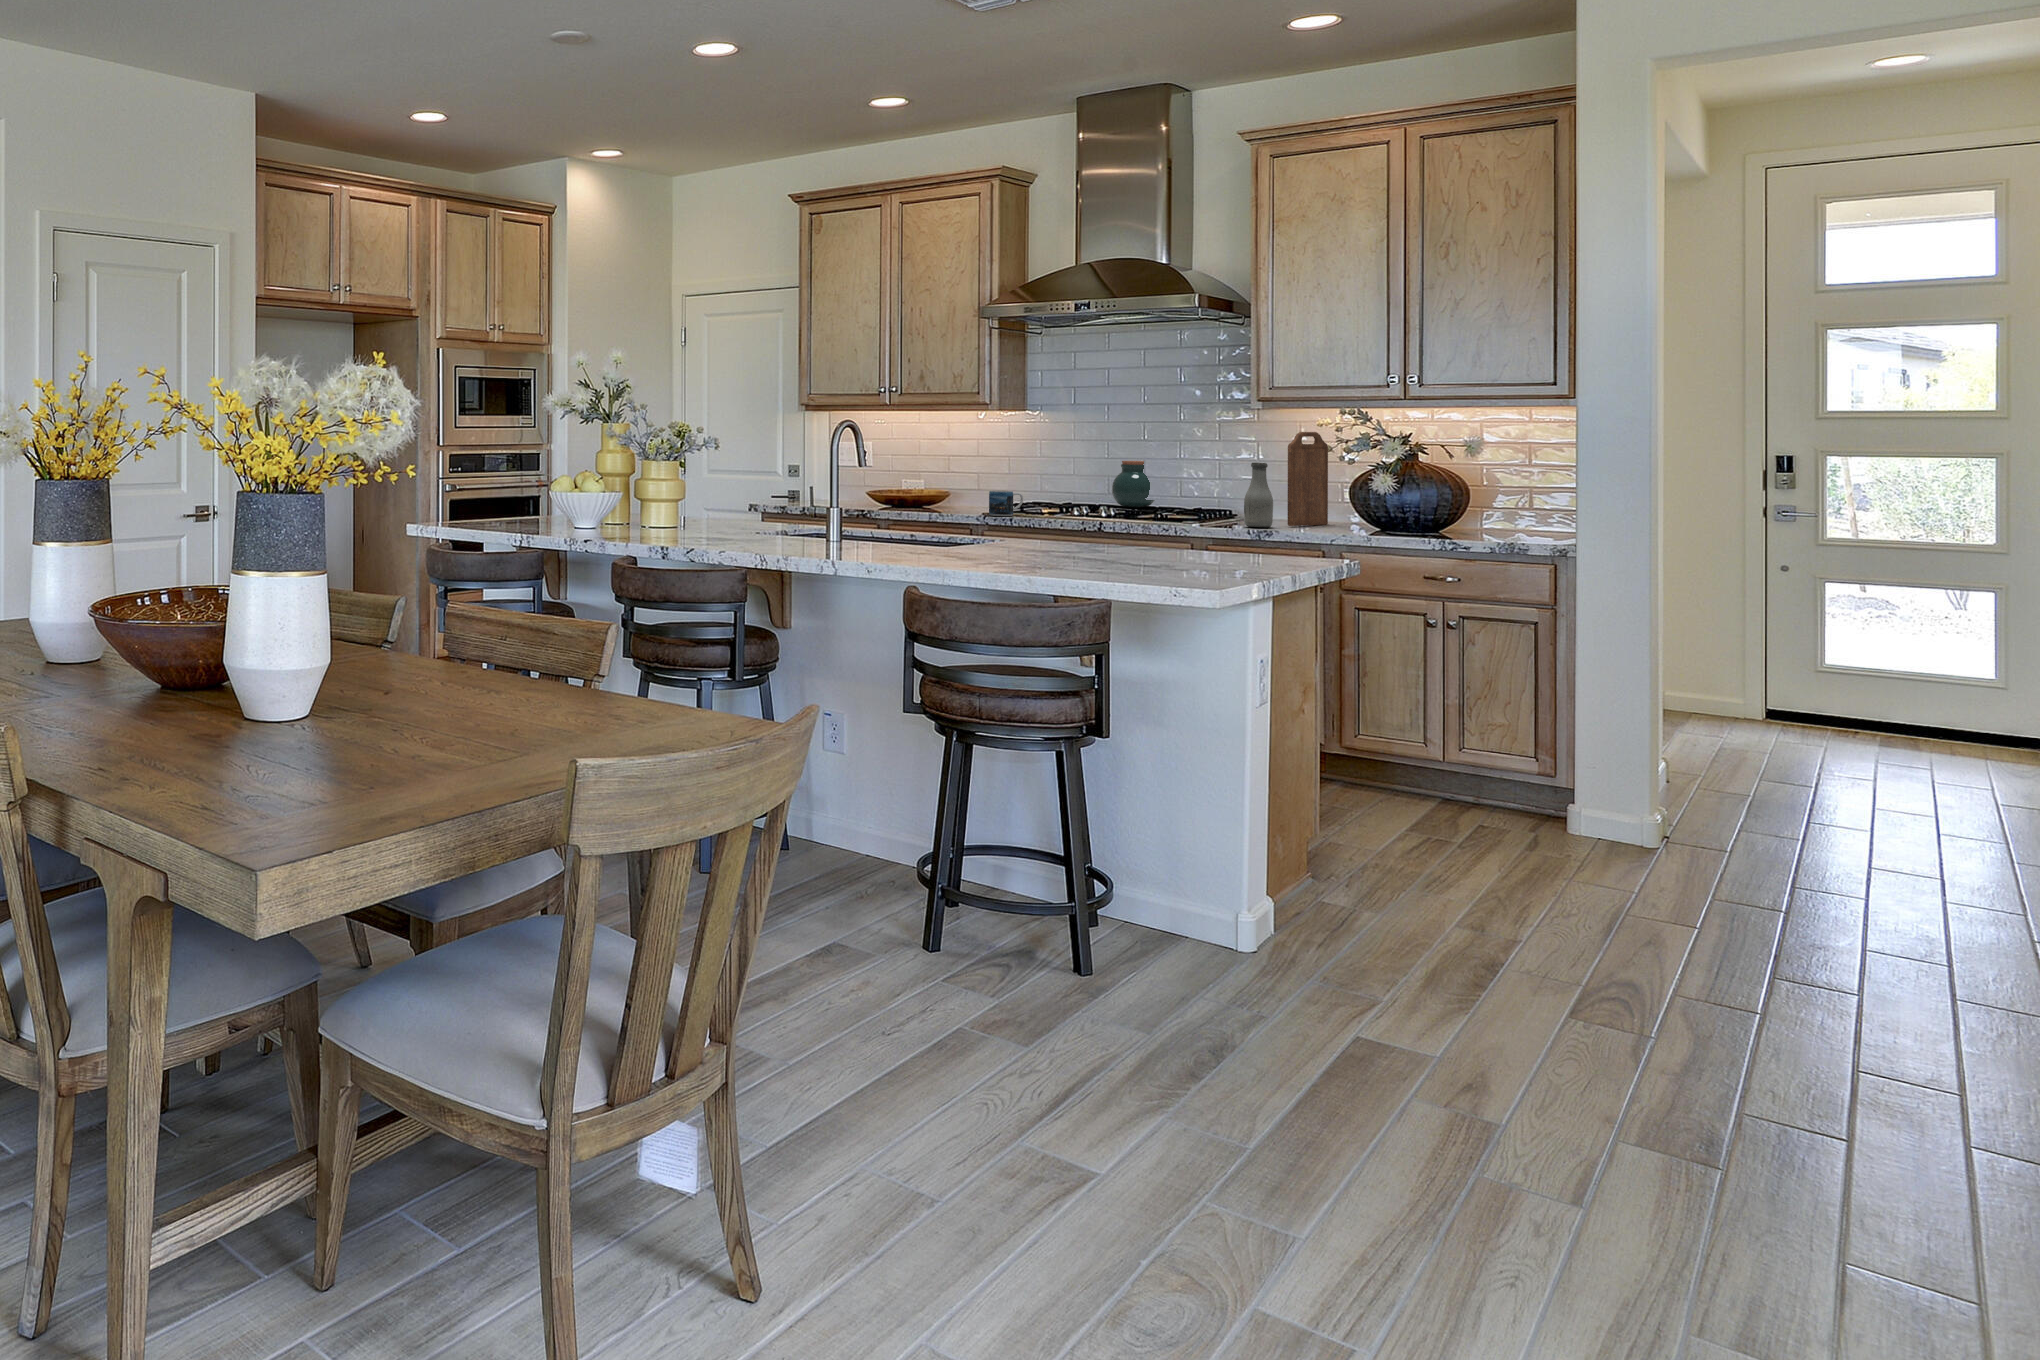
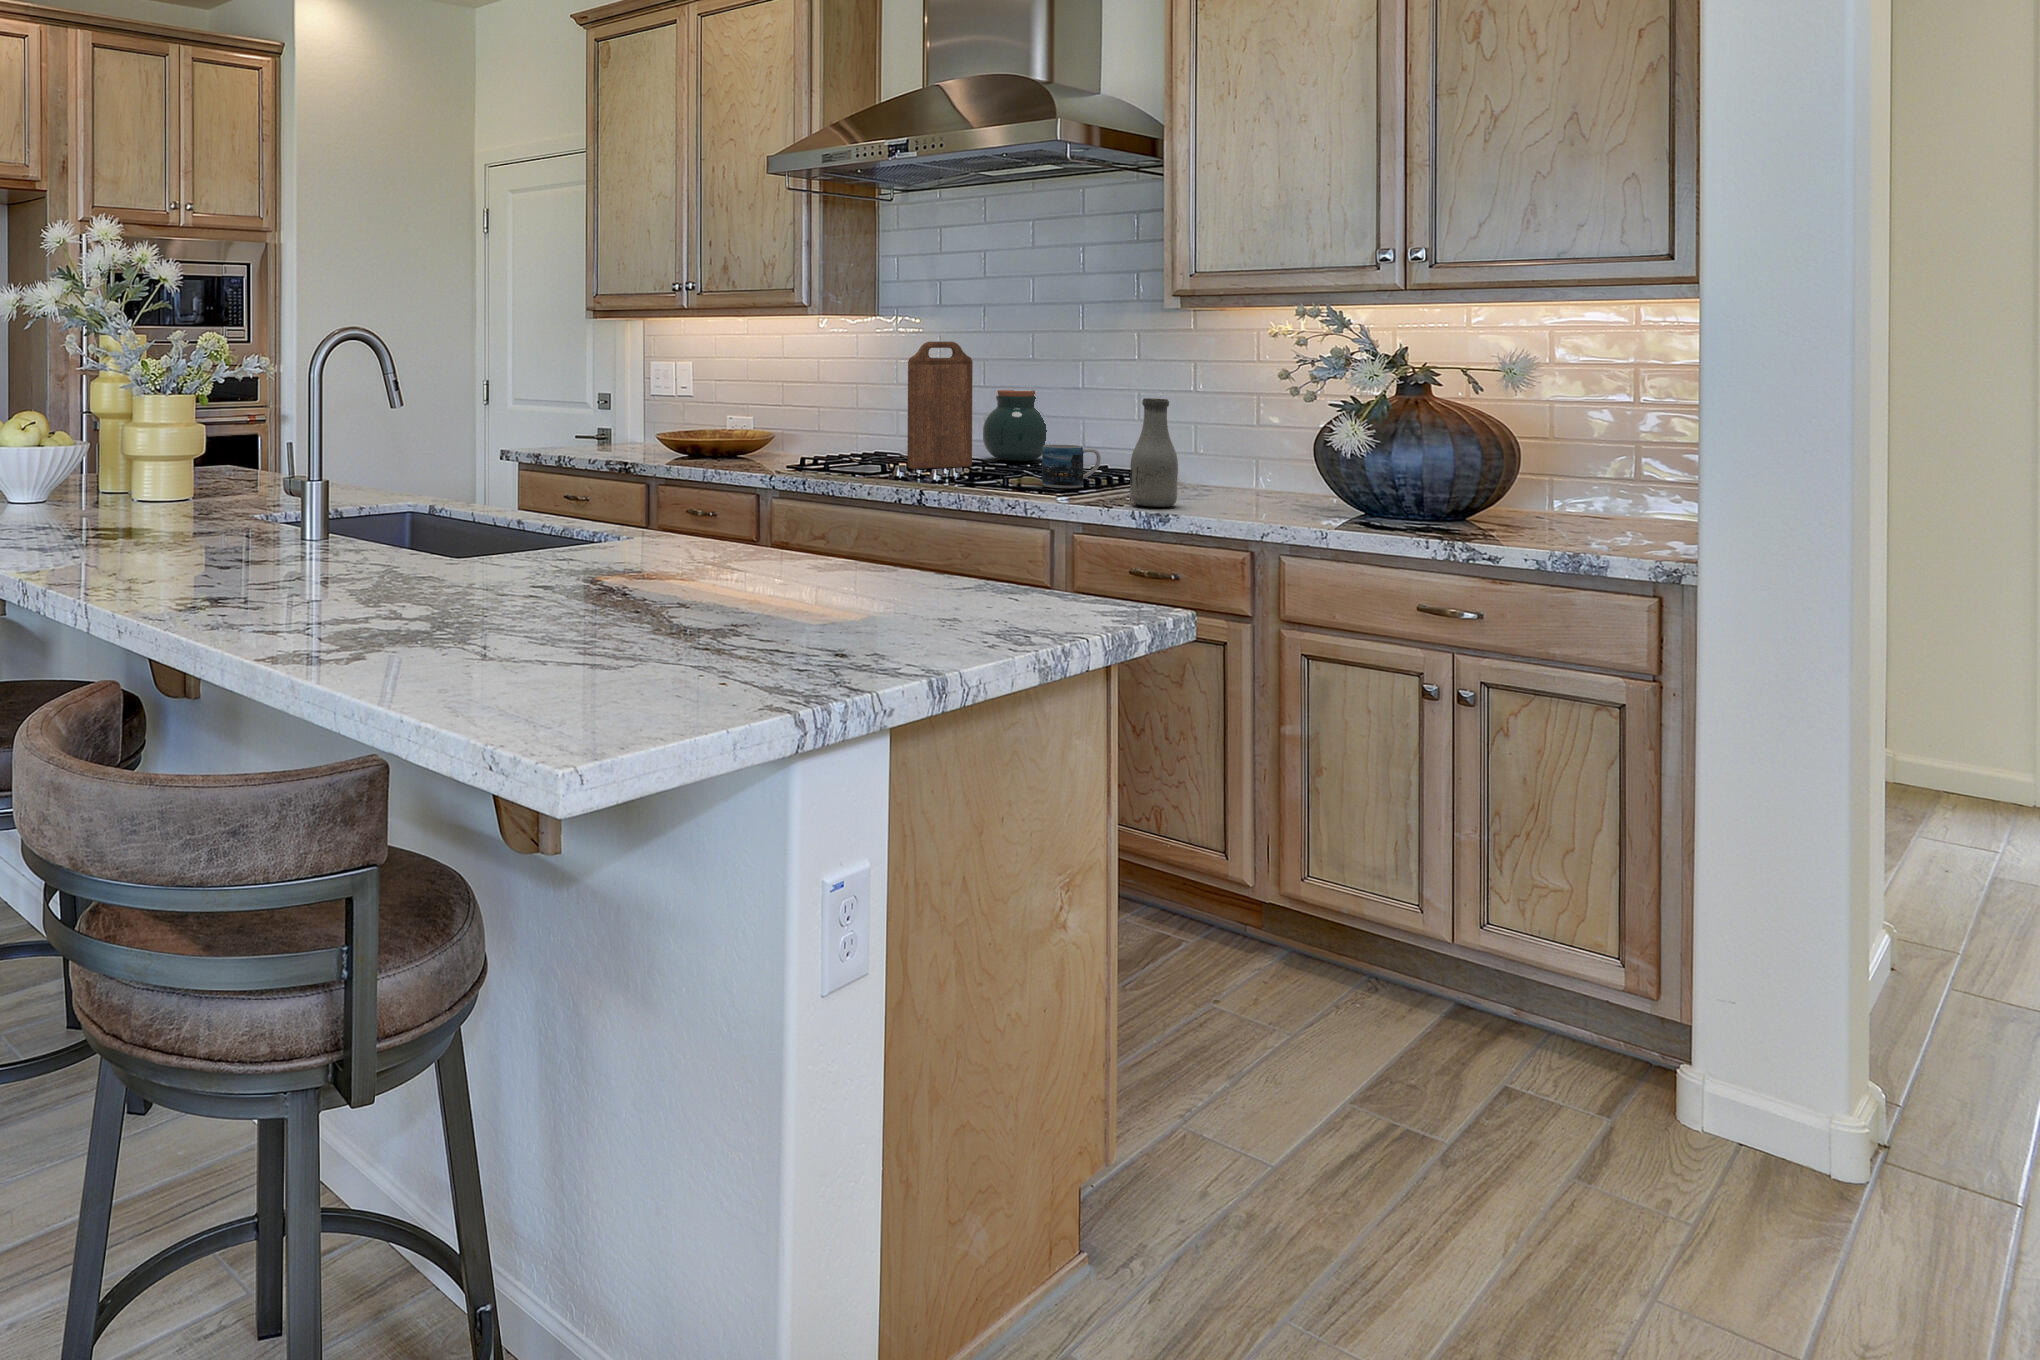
cutting board: present [1288,432,1328,526] -> present [908,341,973,469]
mug: present [989,491,1023,516] -> present [1042,445,1101,488]

